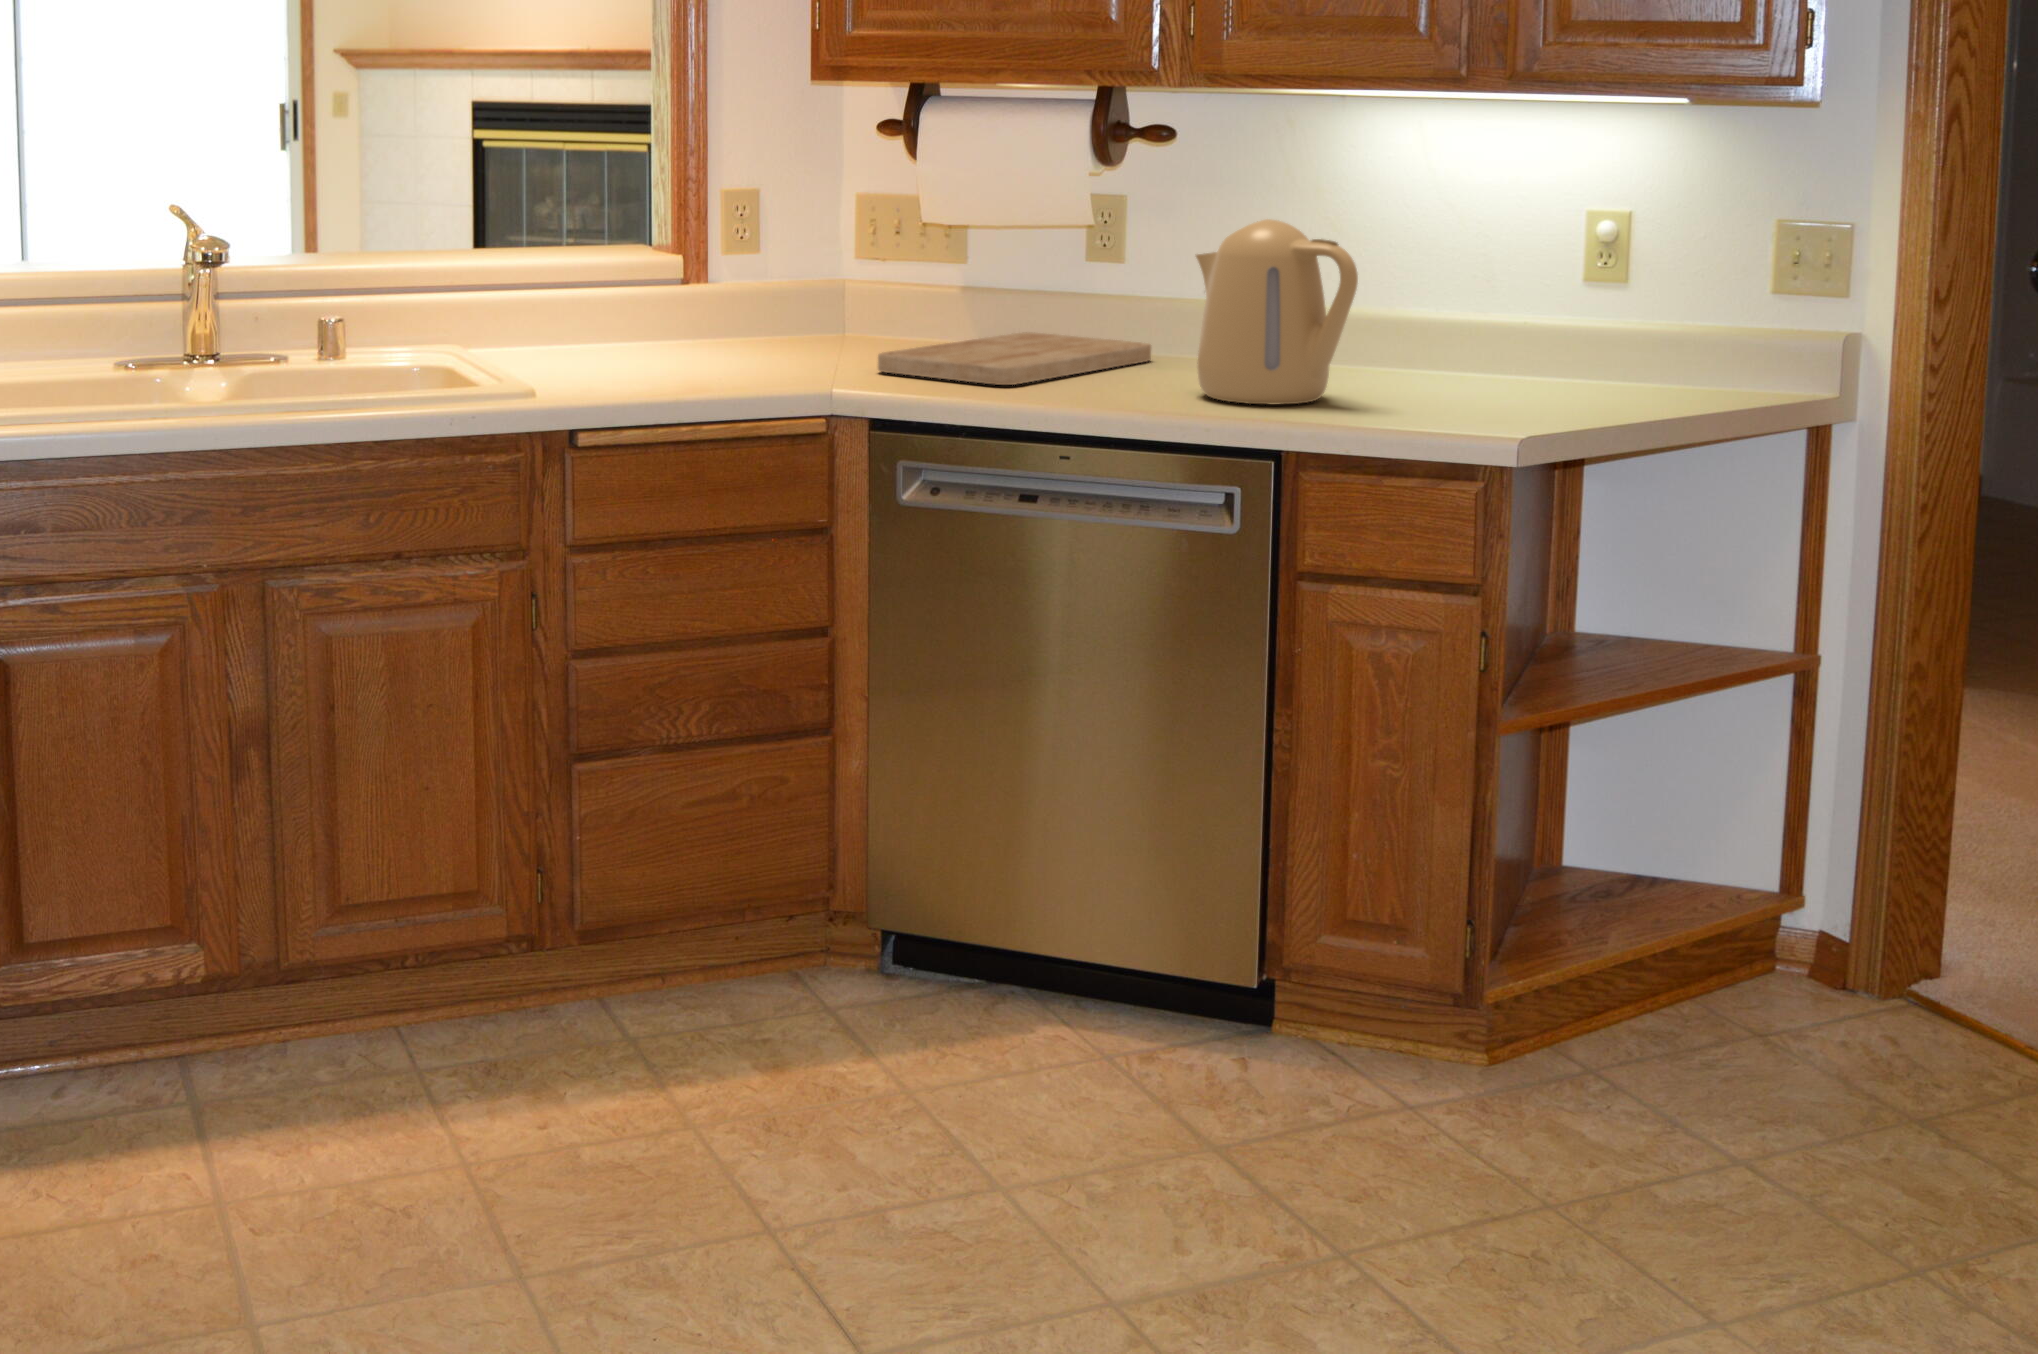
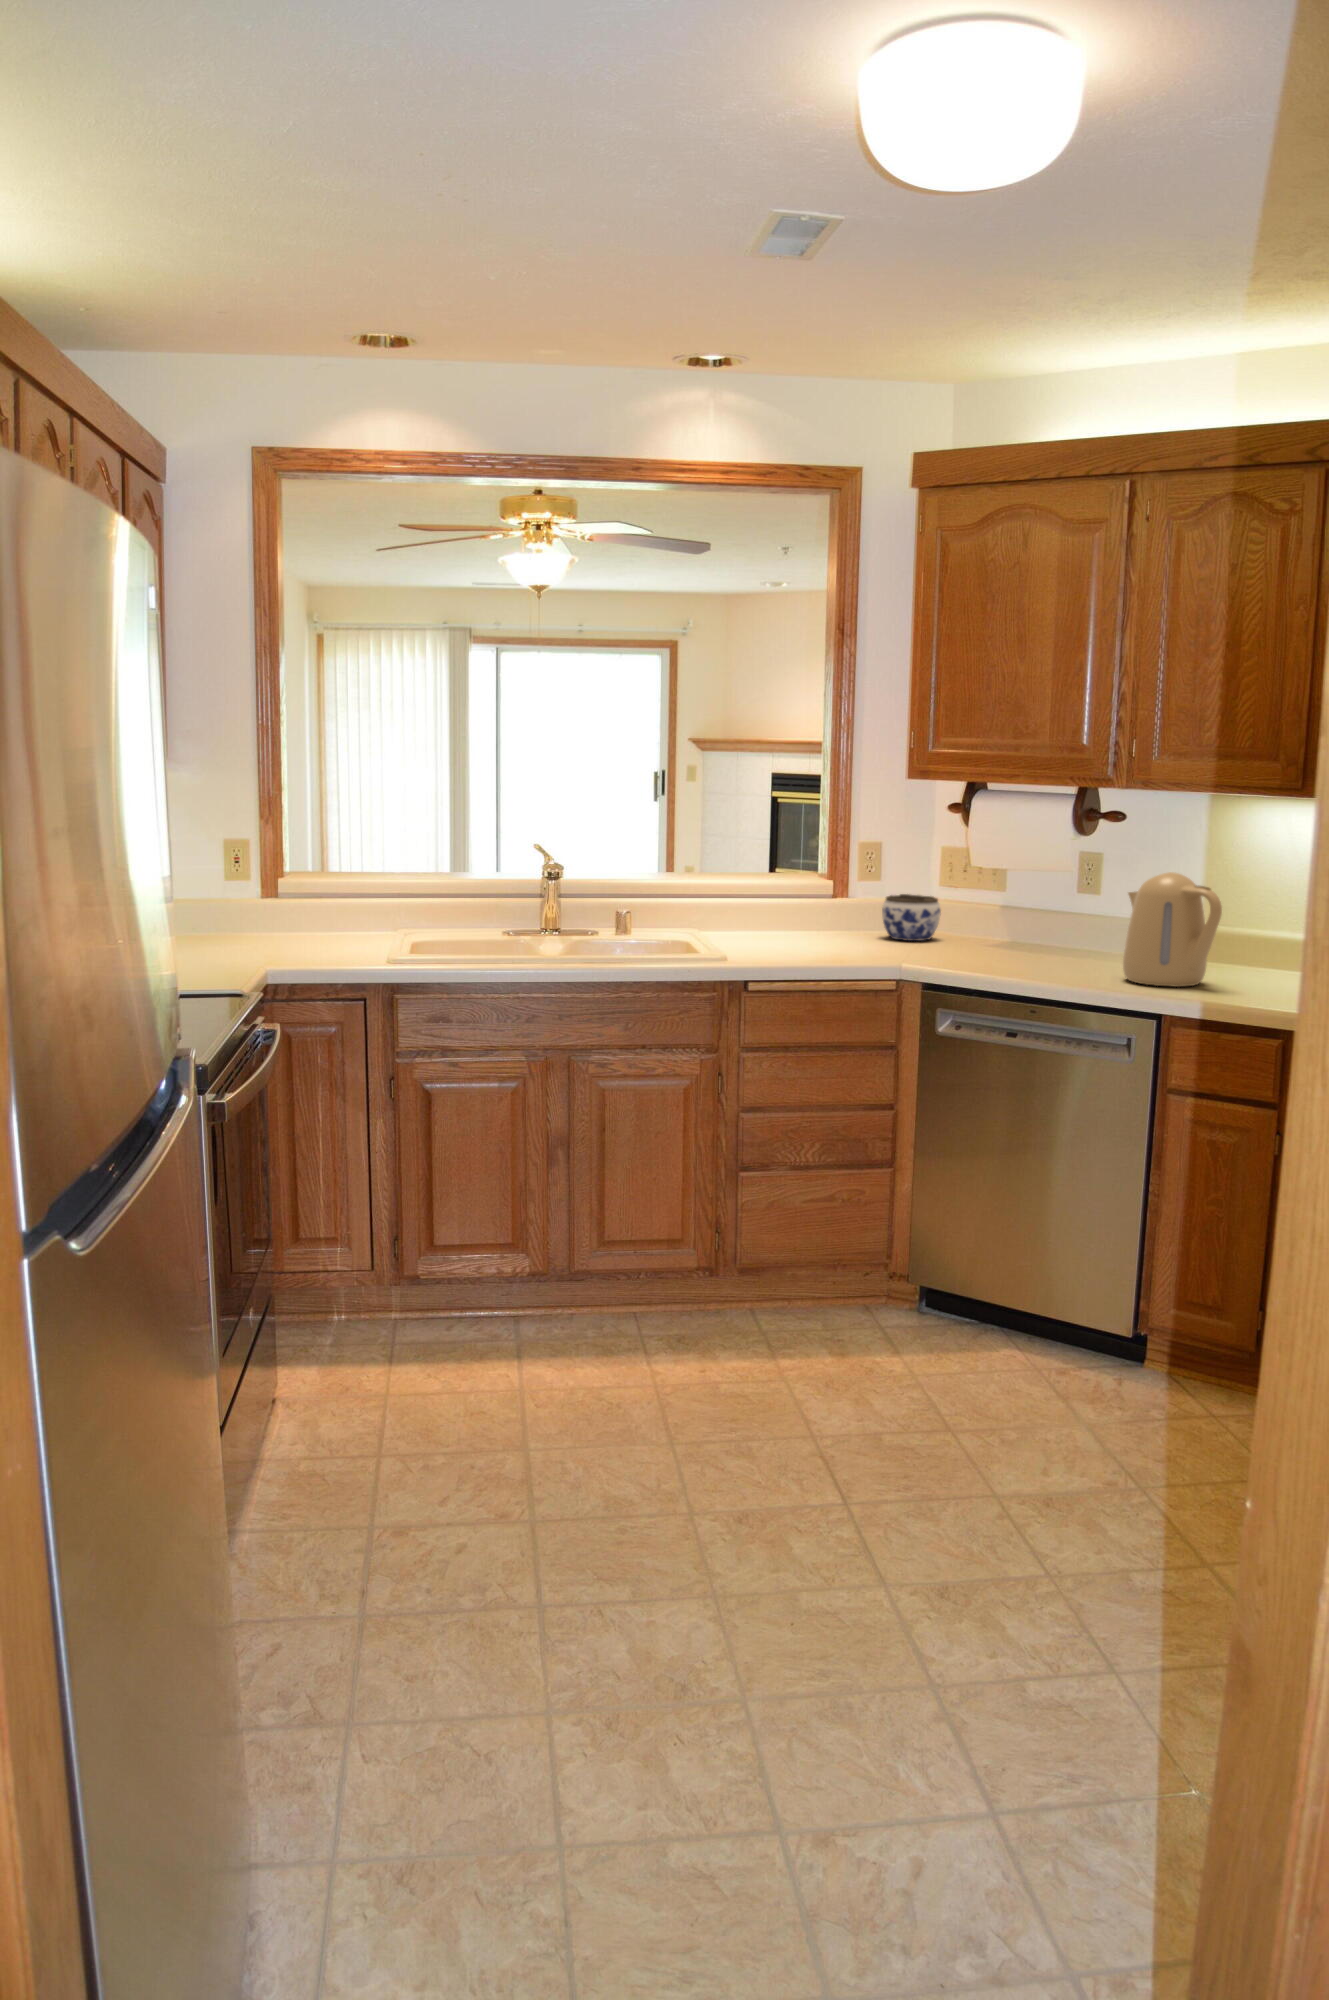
jar: none [771,272,866,348] -> present [882,894,941,941]
cutting board: present [878,332,1151,385] -> none [935,936,1114,967]

